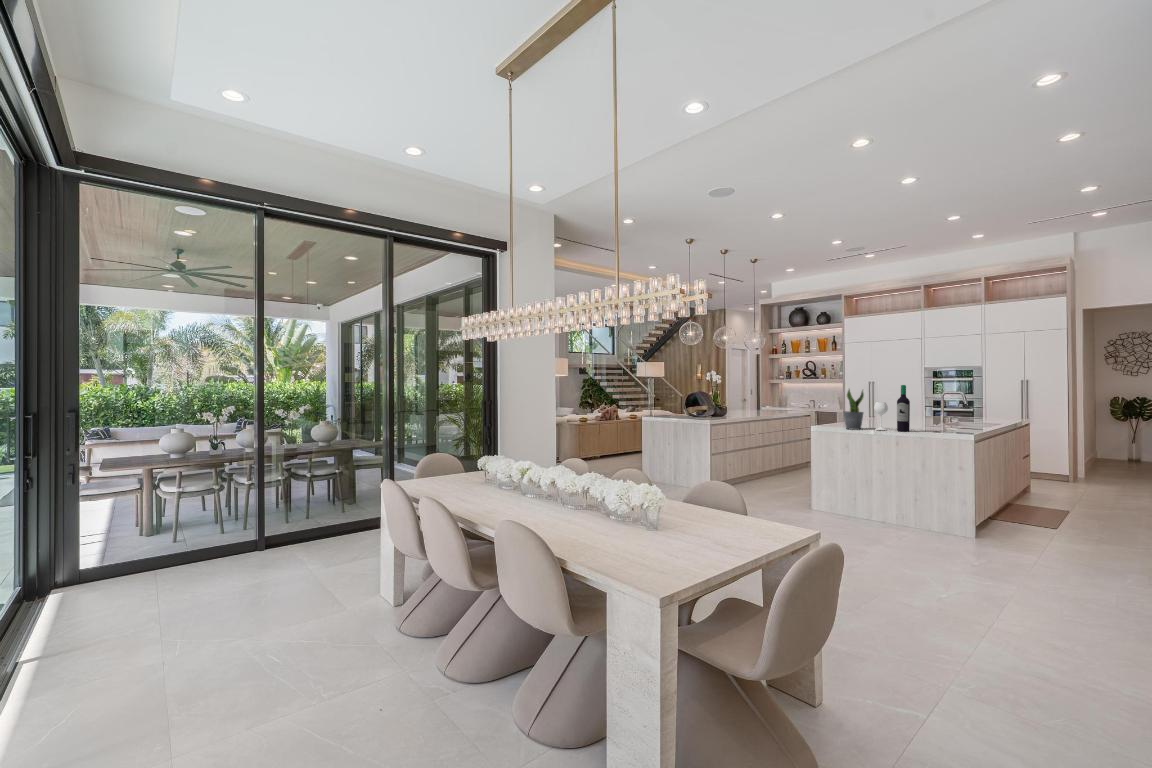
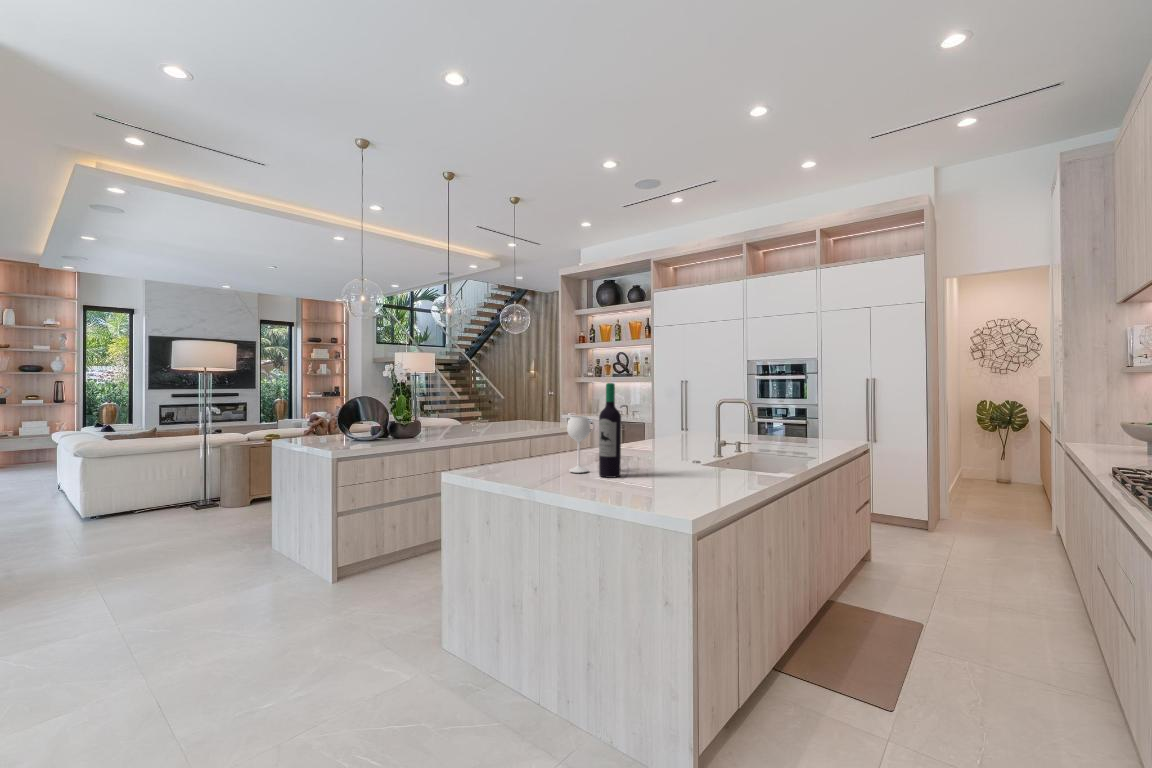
potted plant: present [844,389,864,430] -> none [524,388,560,469]

